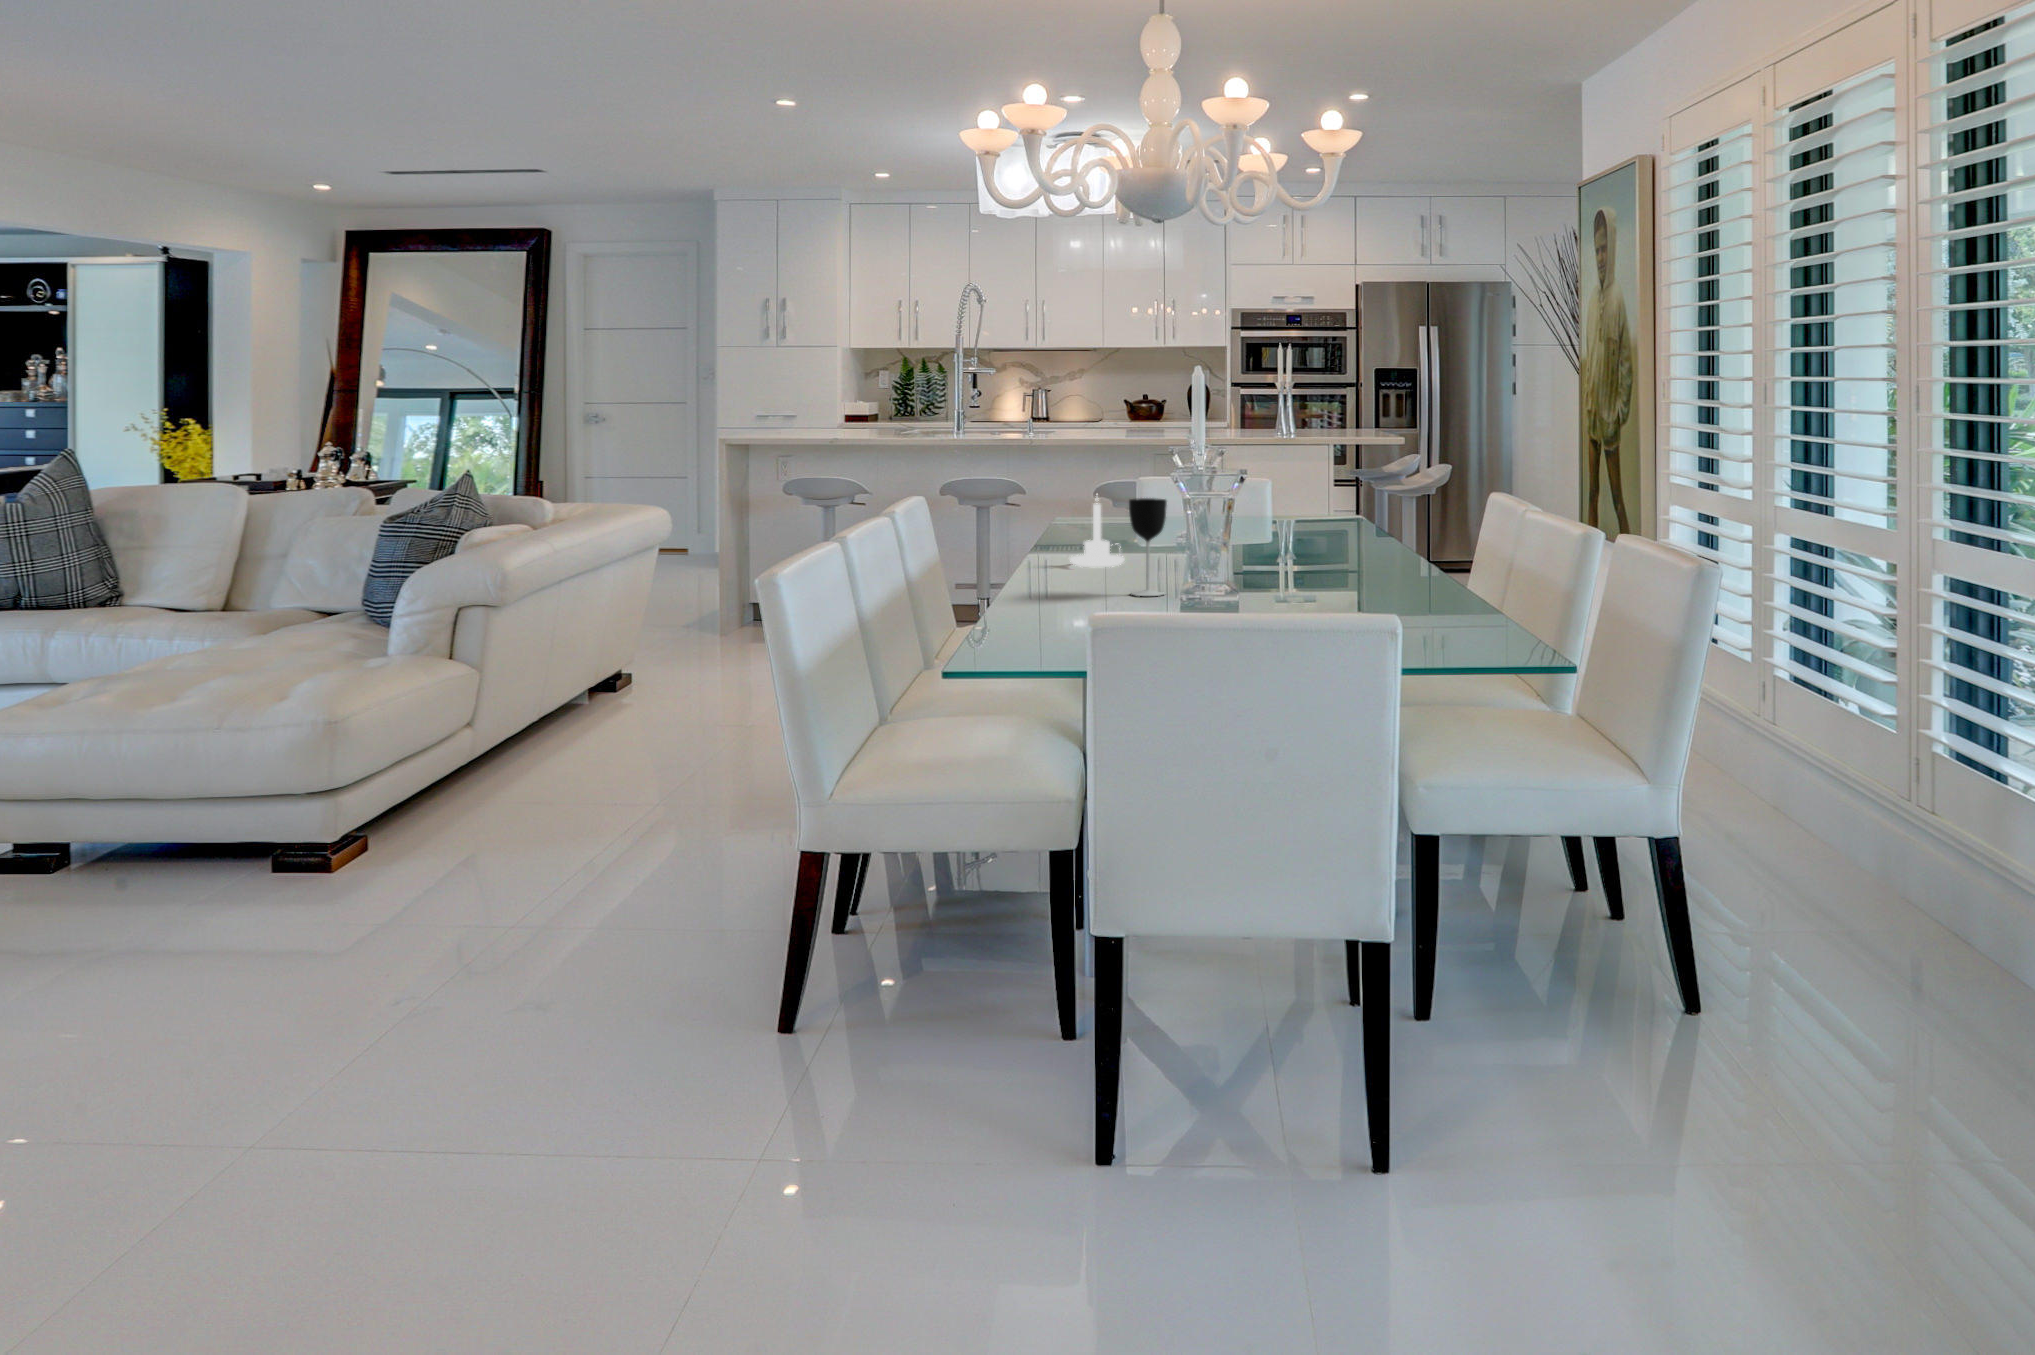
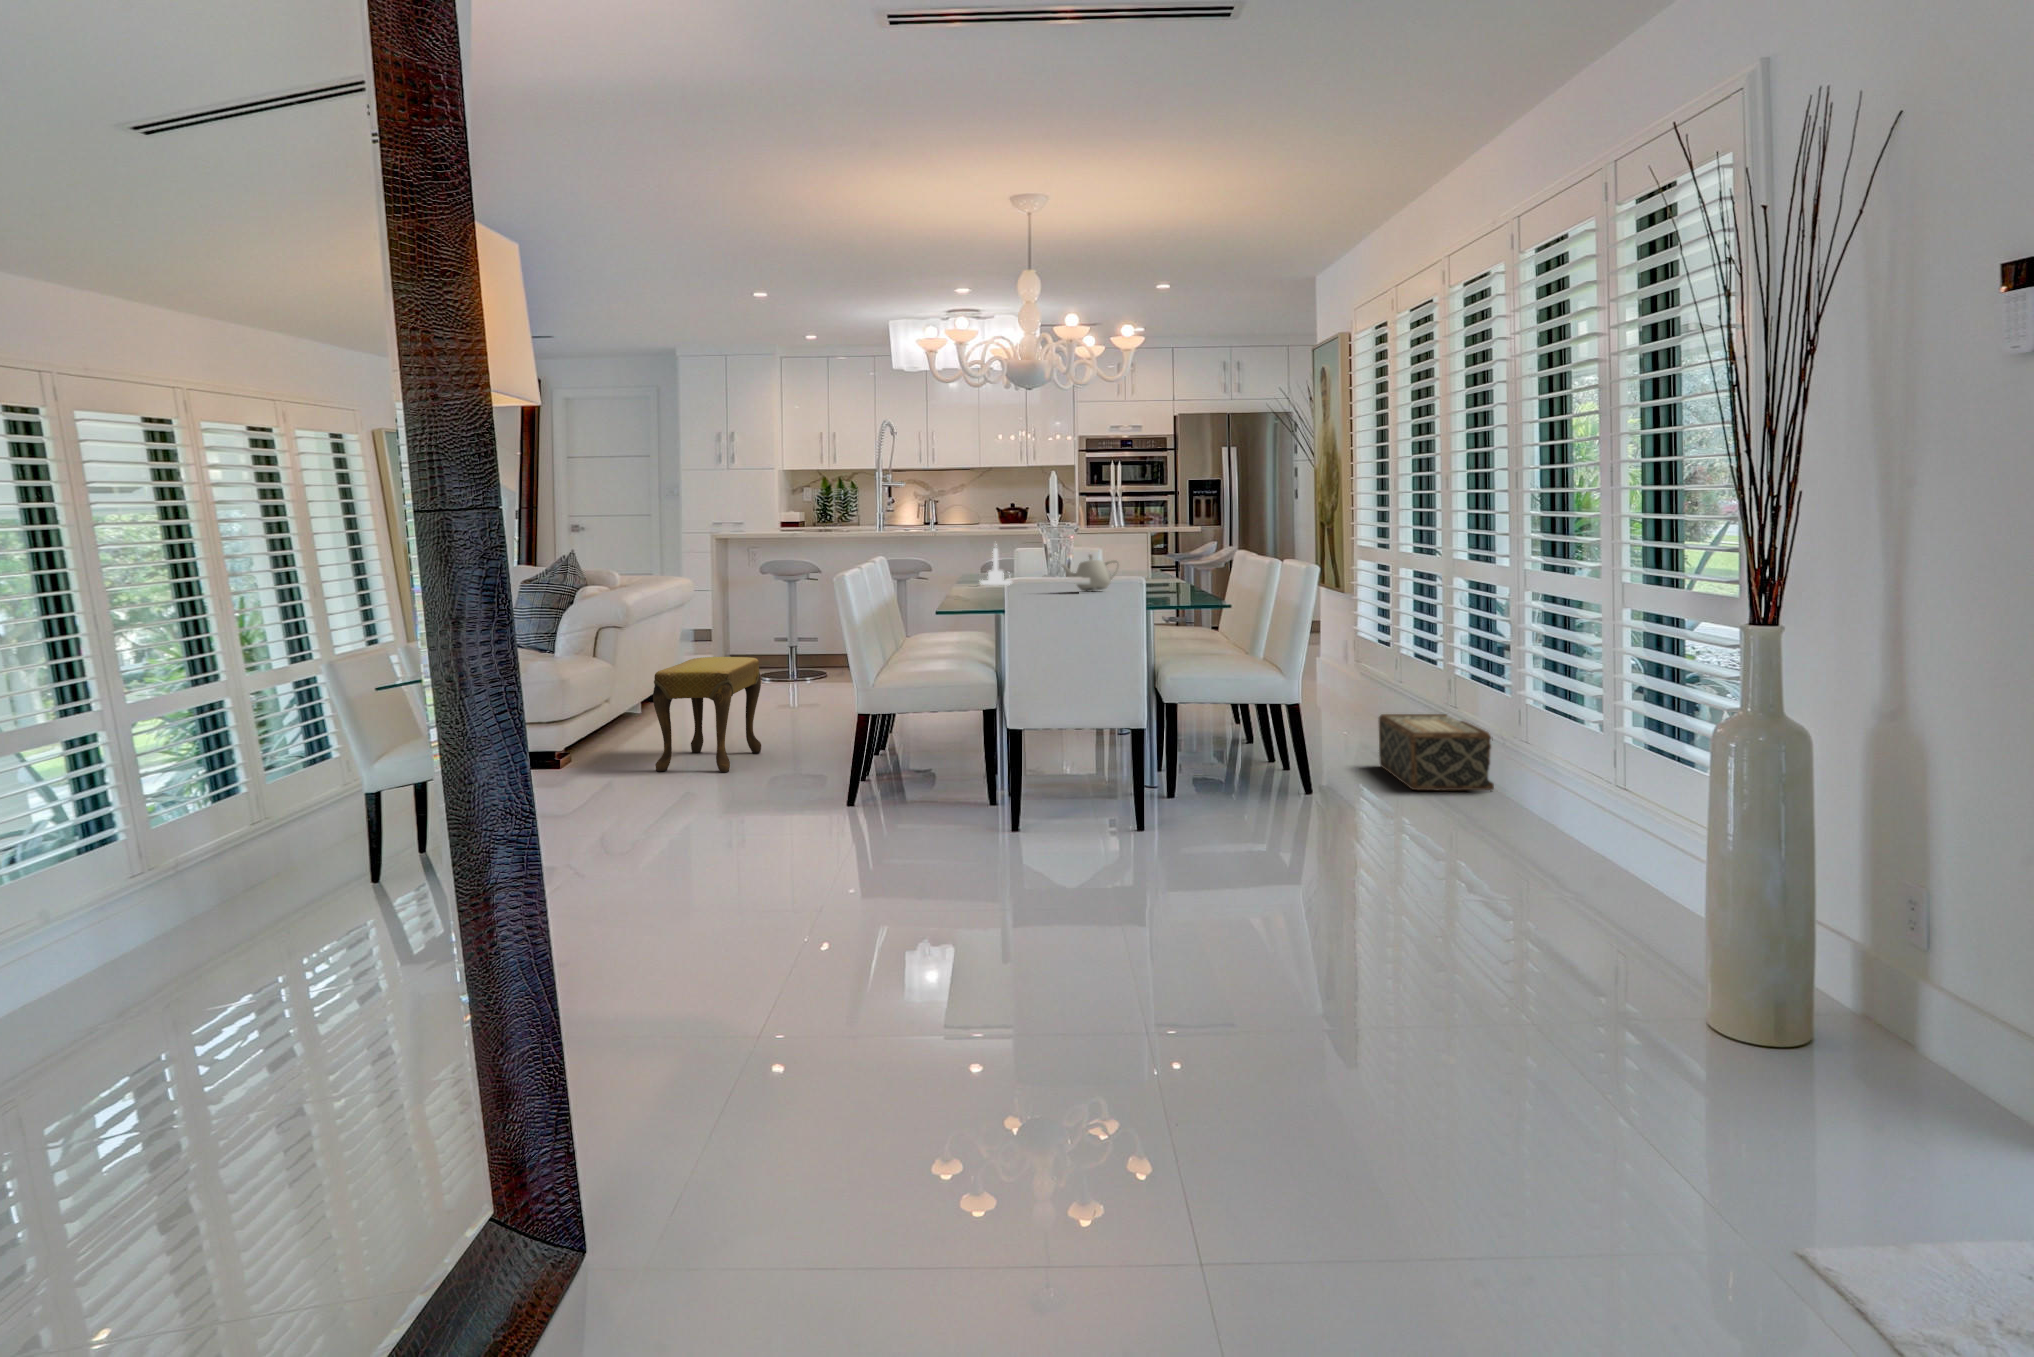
wine glass: present [1129,498,1167,596] -> none [1017,537,1039,591]
teapot: none [1204,536,1313,605] -> present [1061,554,1119,591]
footstool: none [515,673,721,884] -> present [653,657,761,772]
woven basket: none [1752,804,2009,987] -> present [1379,714,1494,790]

